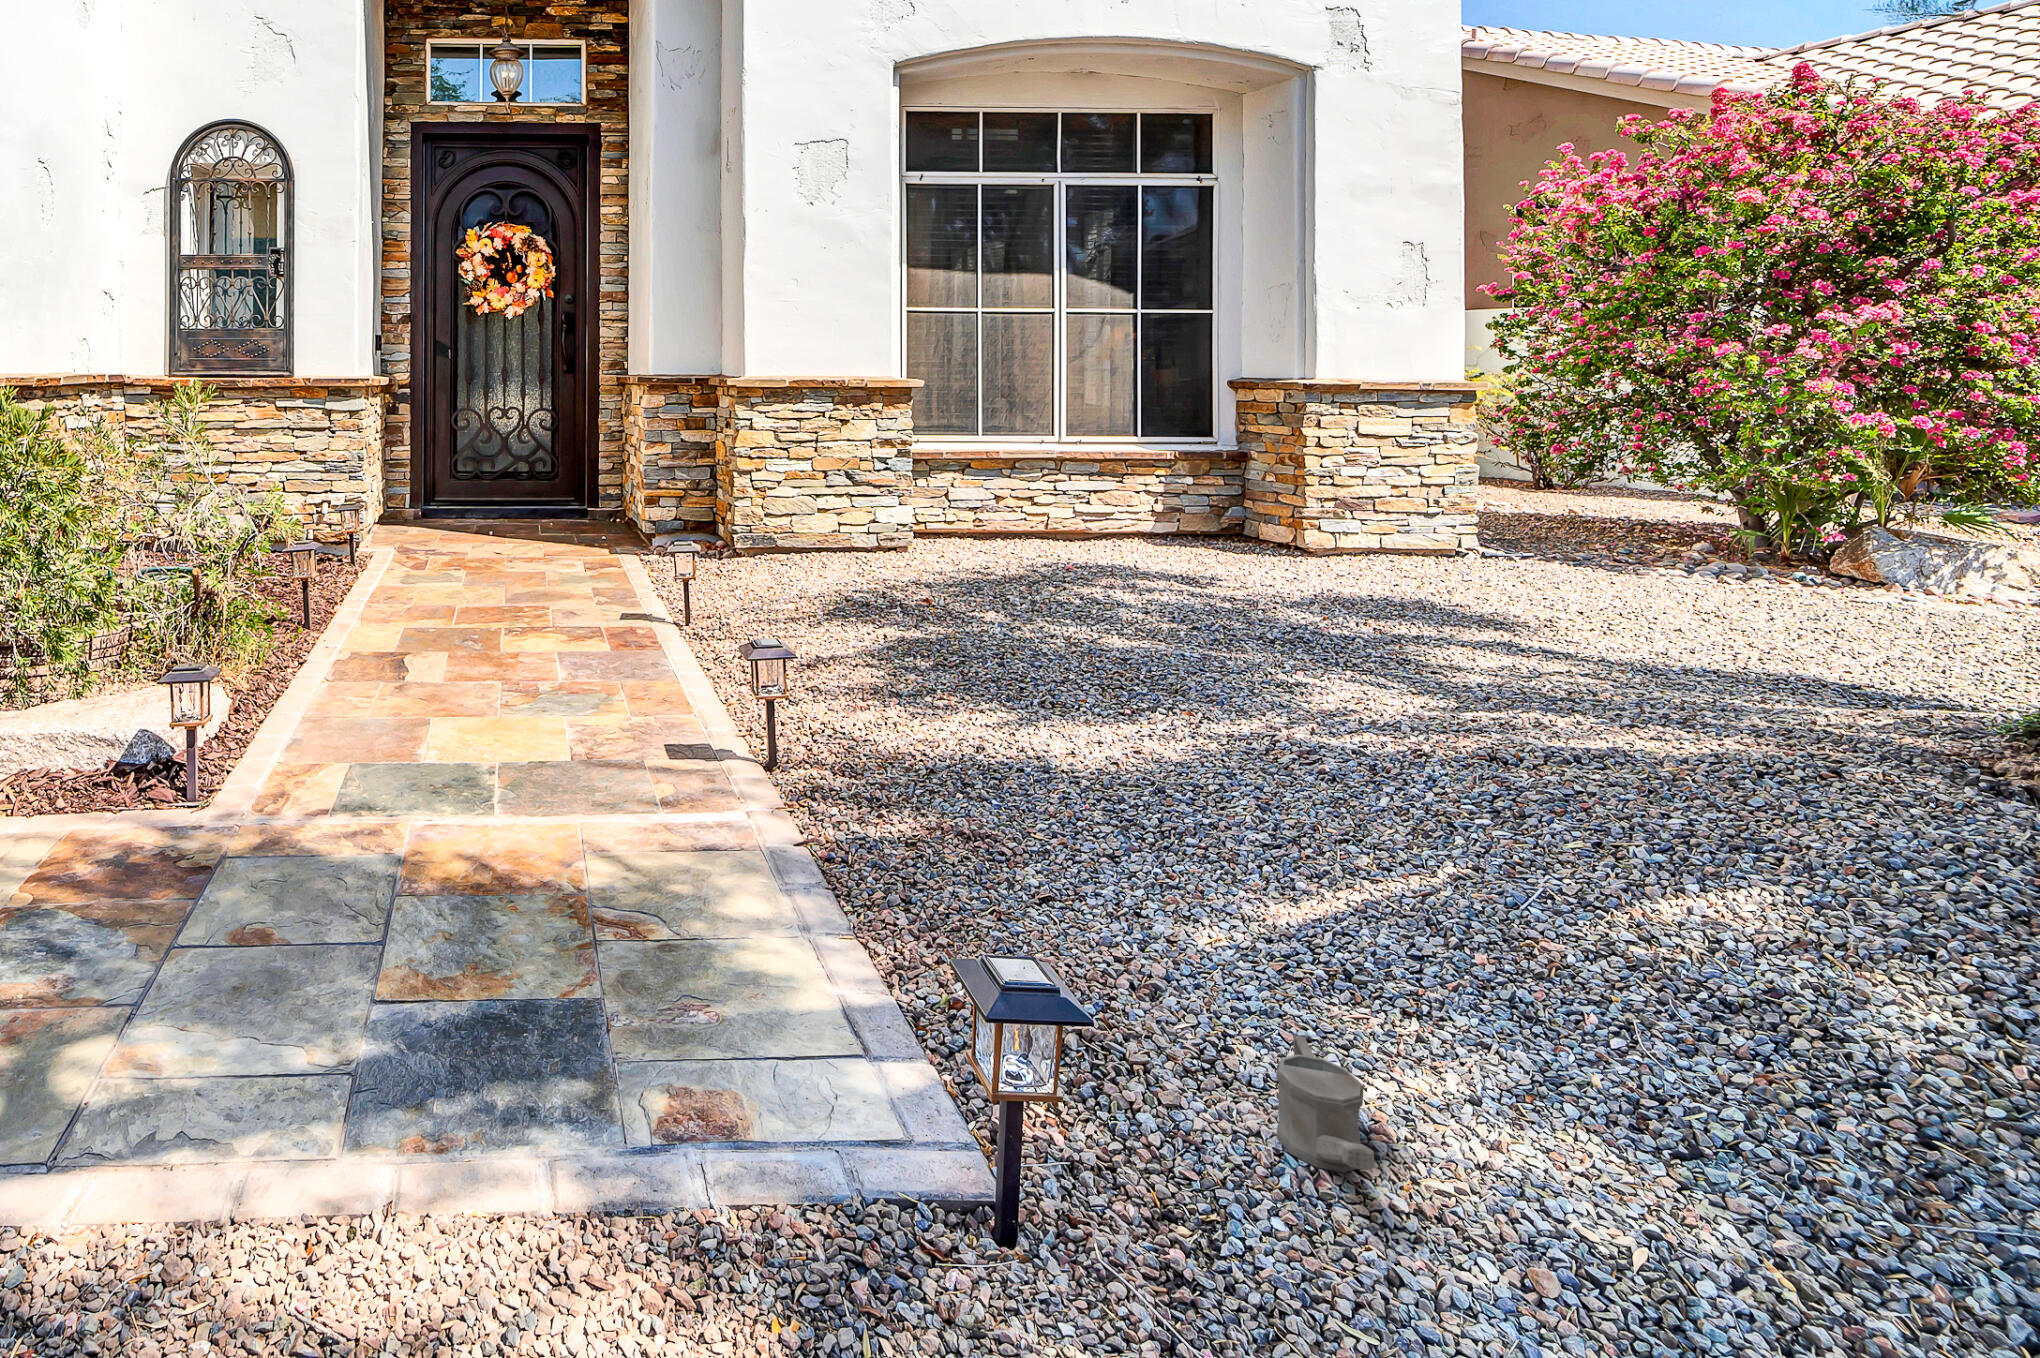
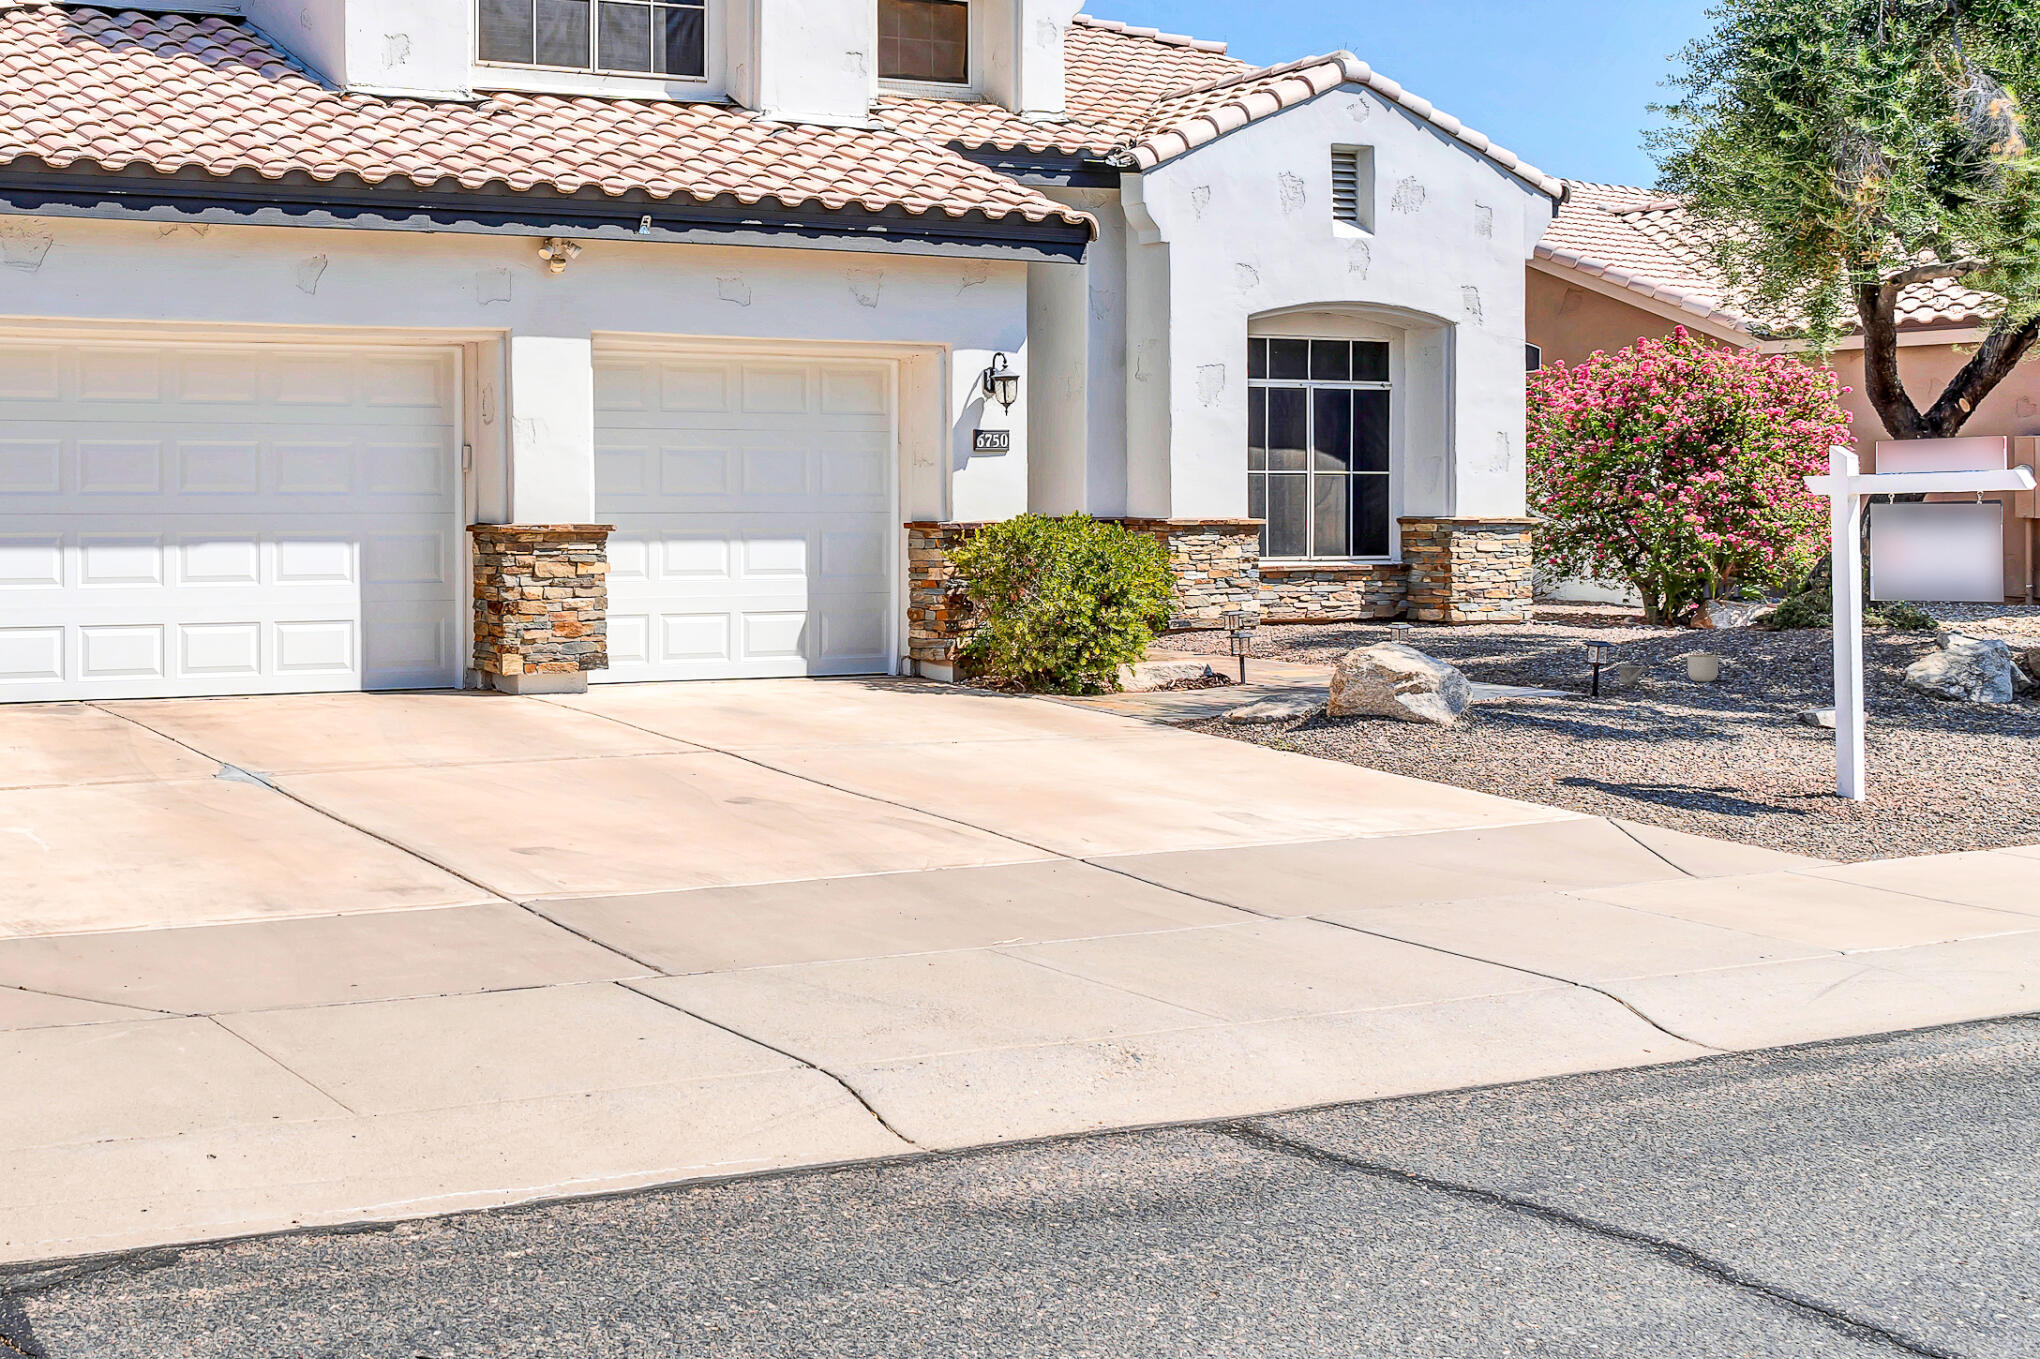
planter: none [1643,1061,1822,1240] -> present [1687,655,1718,682]

